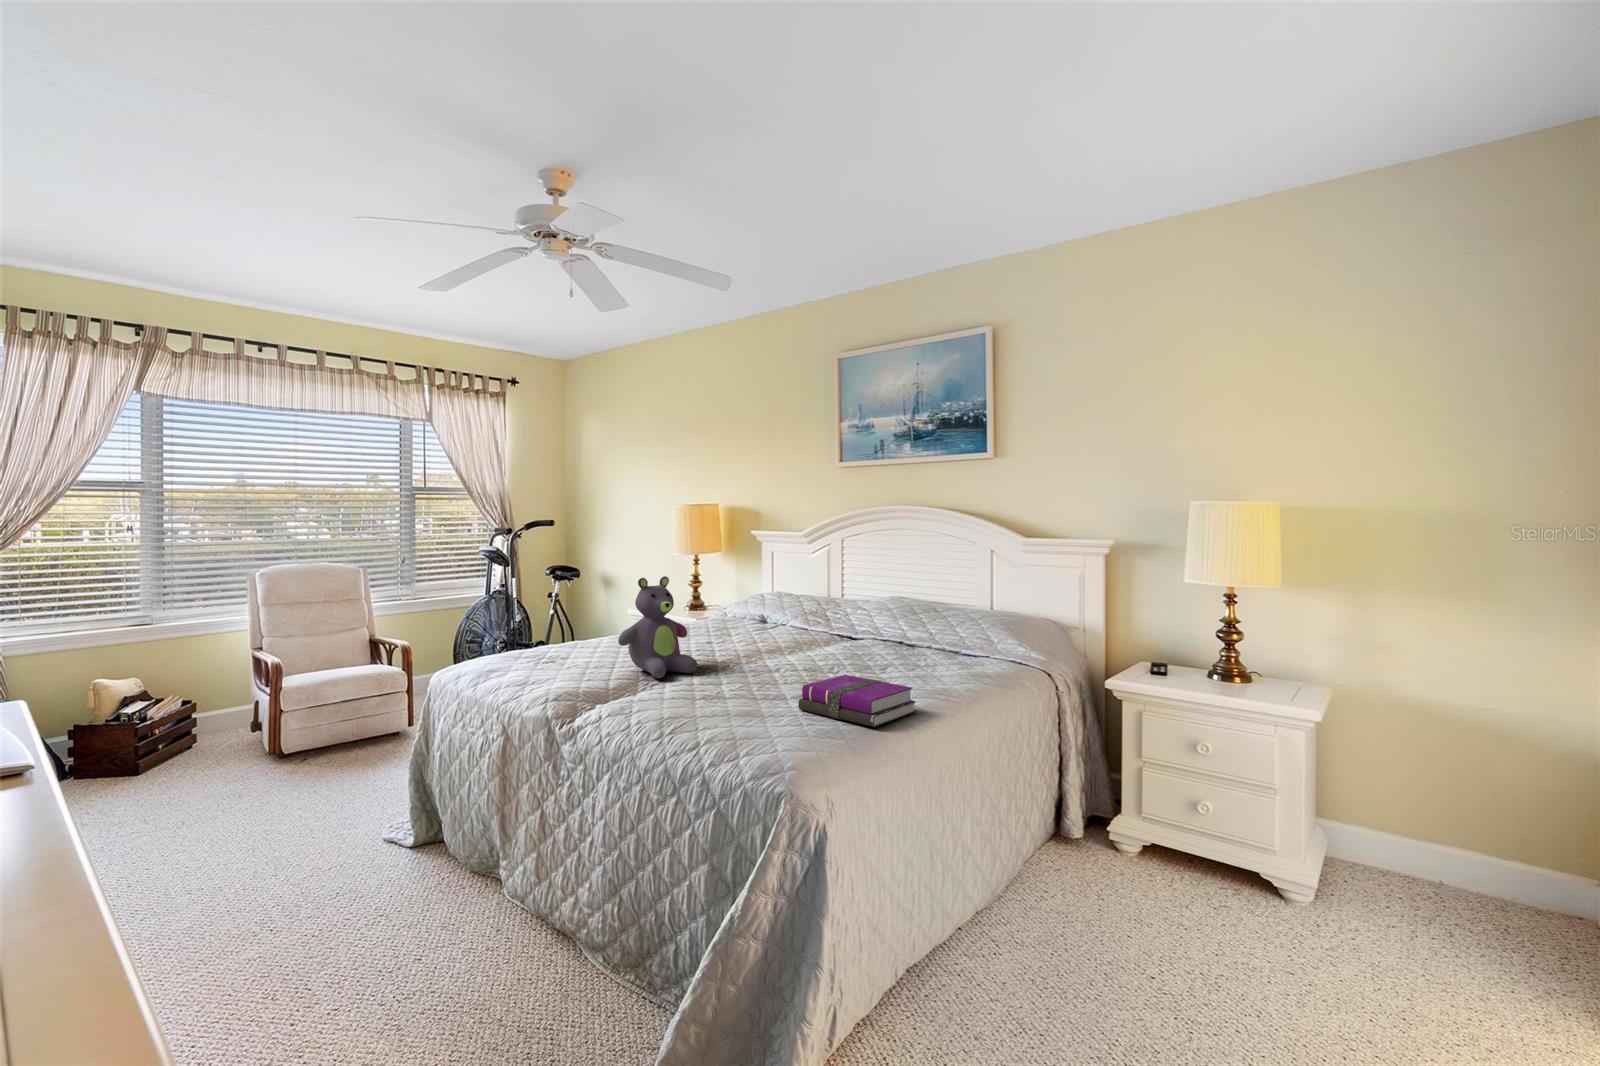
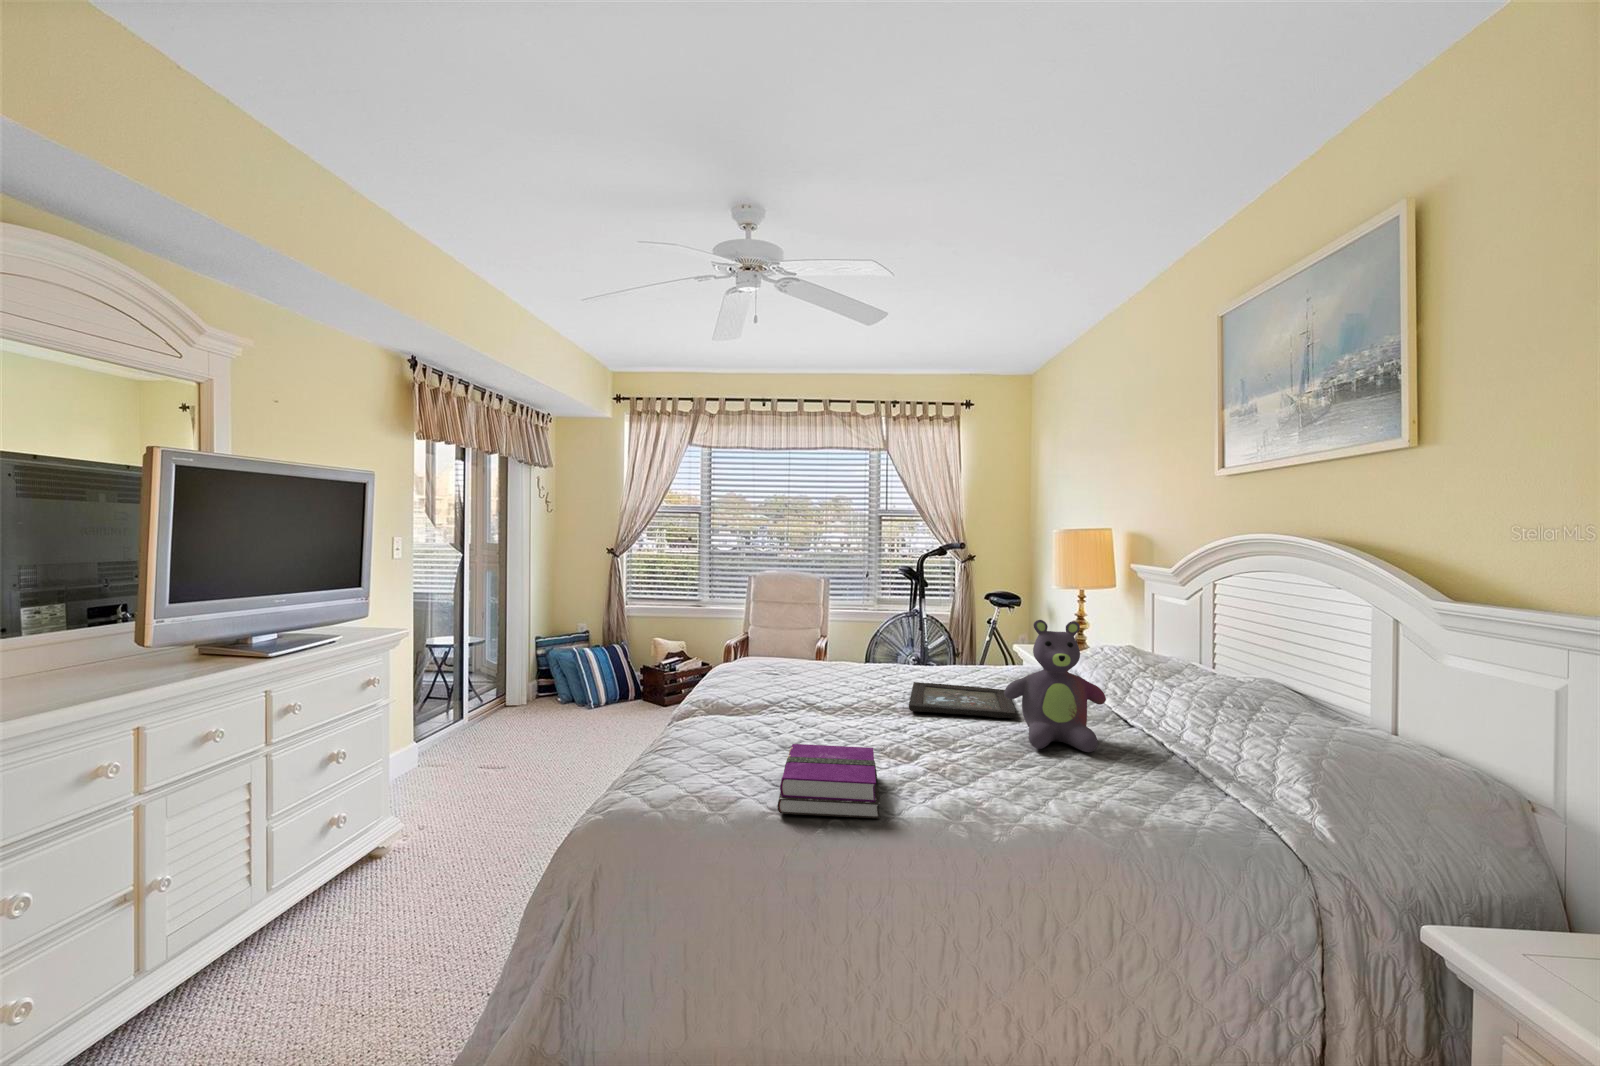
stuffed bear: present [618,576,698,678] -> present [1004,620,1106,752]
tray: none [694,633,812,658] -> present [909,682,1016,718]

